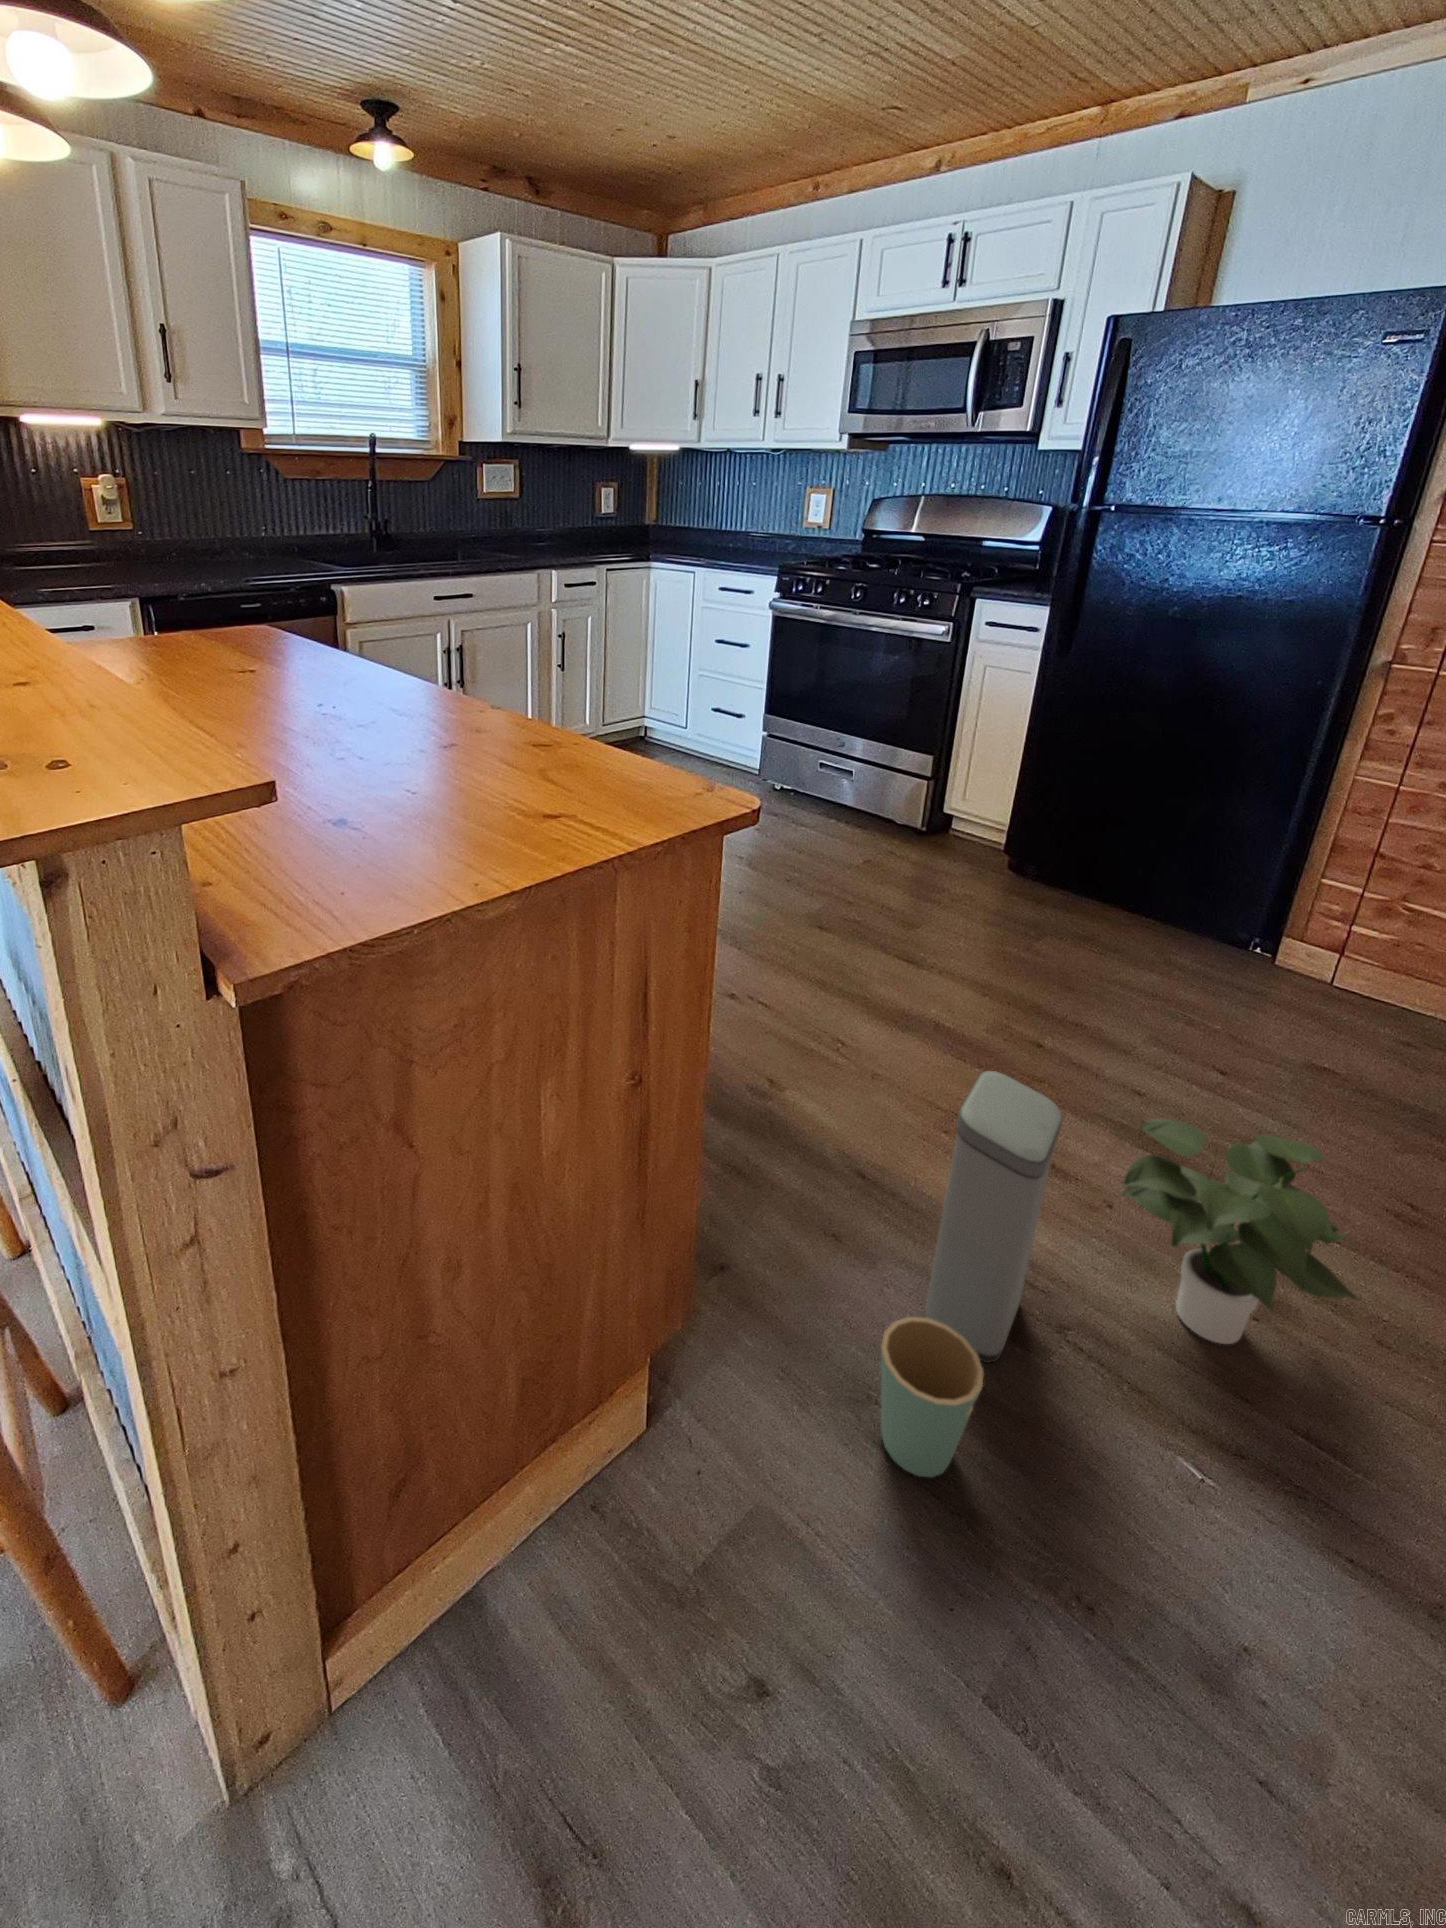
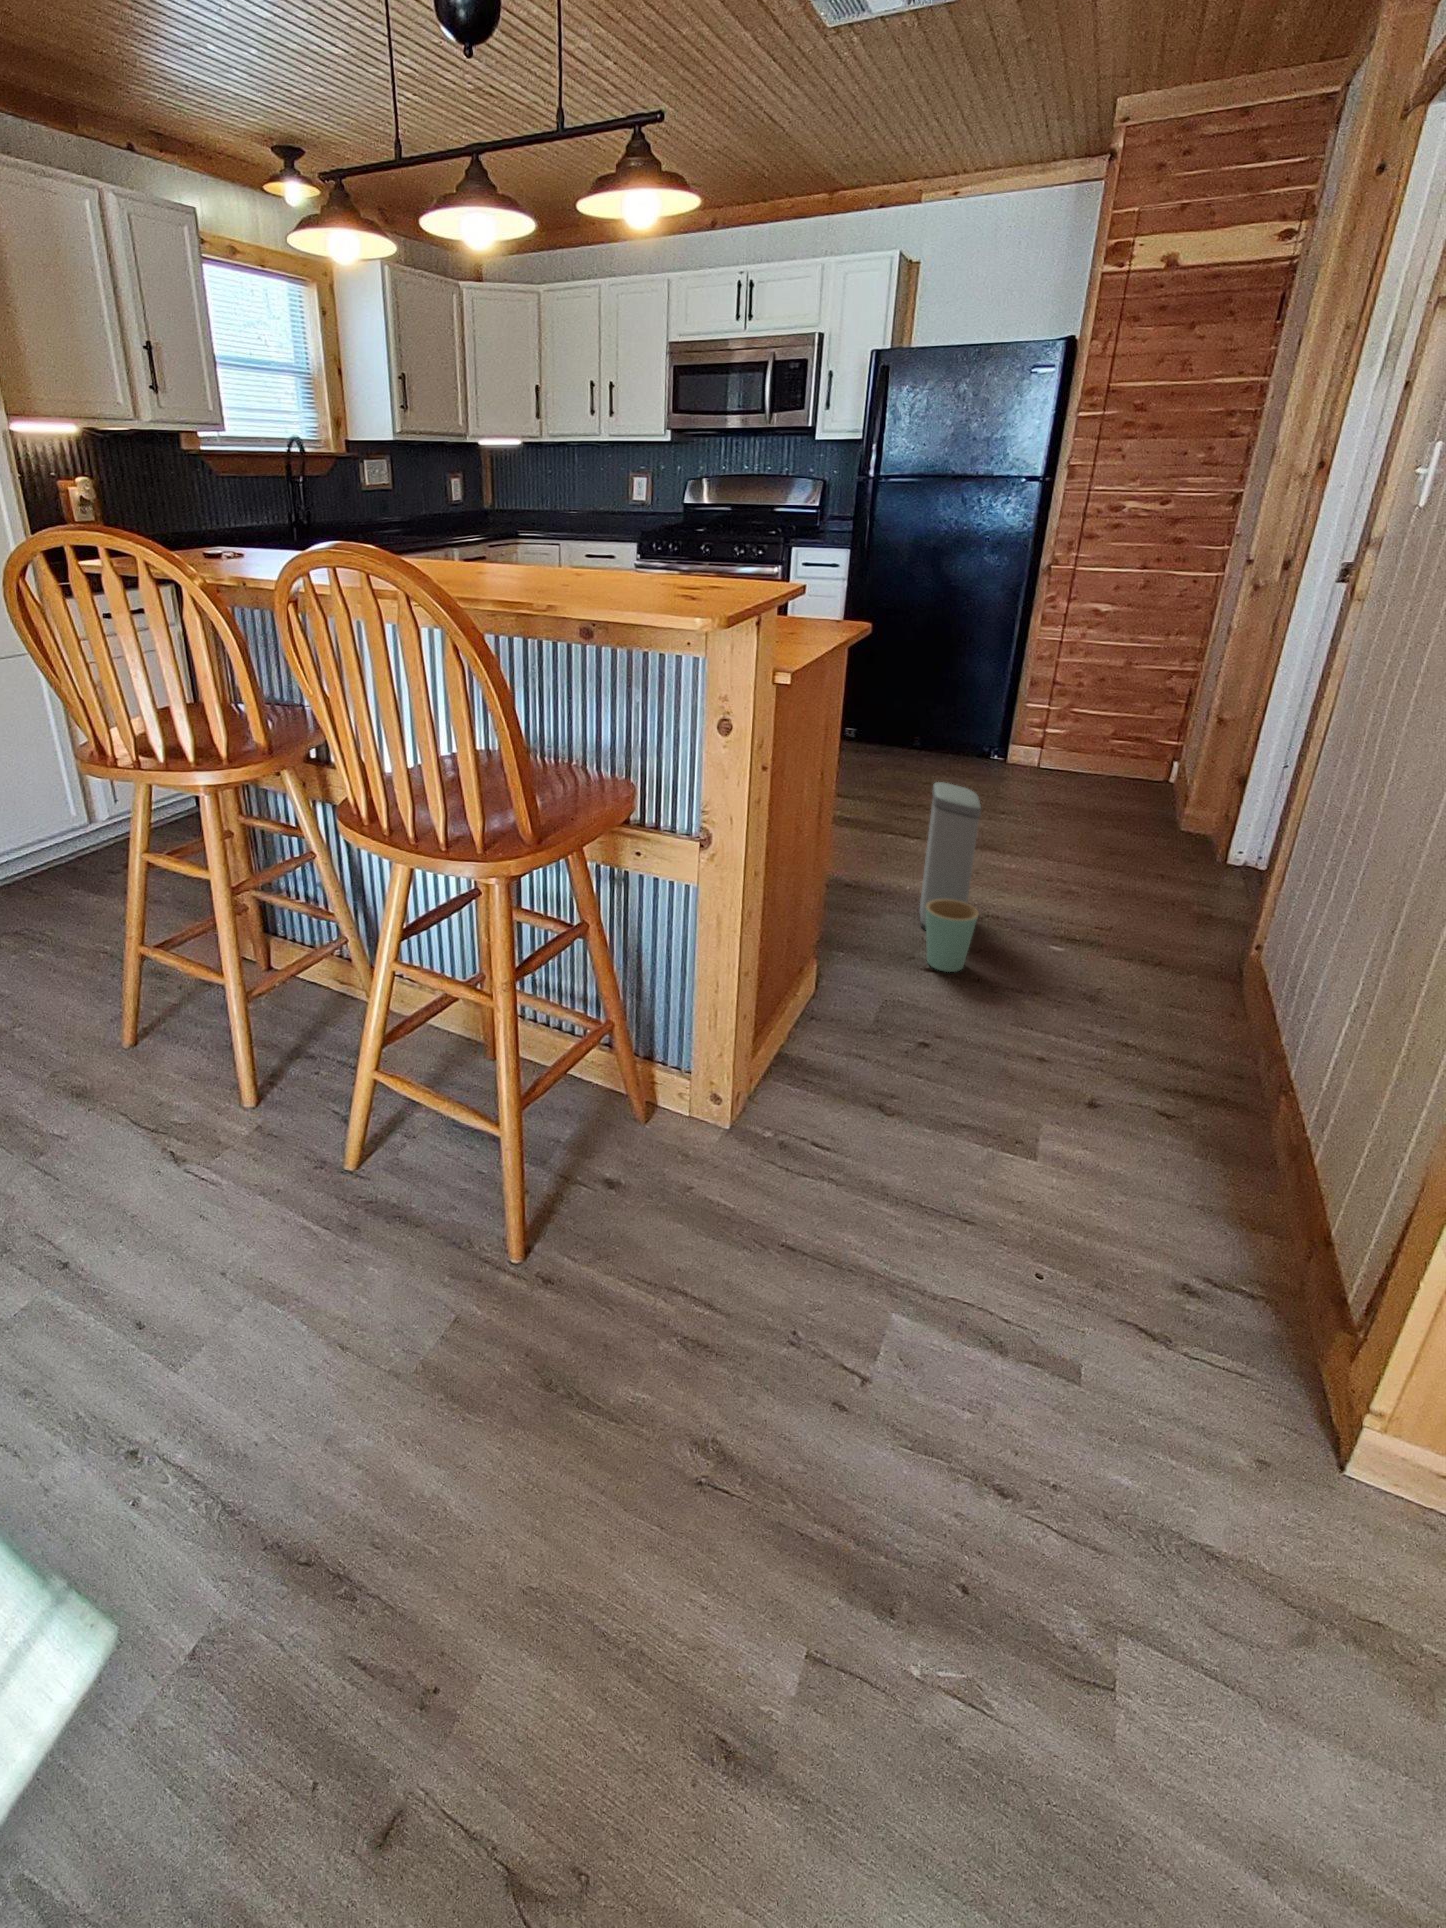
potted plant: present [1121,1119,1358,1344] -> none [993,795,1111,908]

